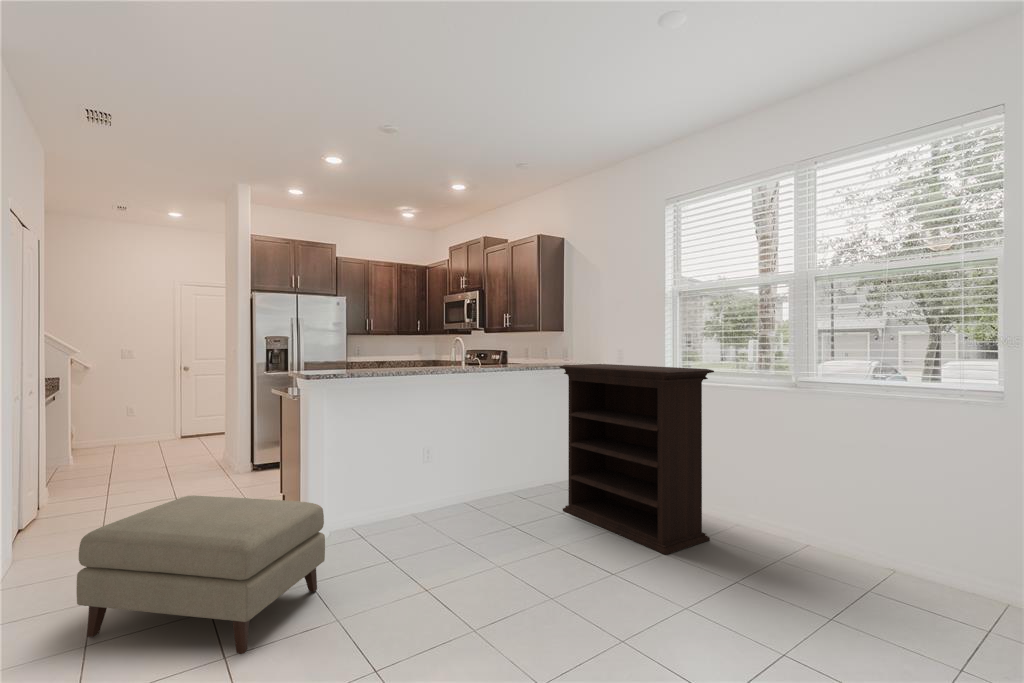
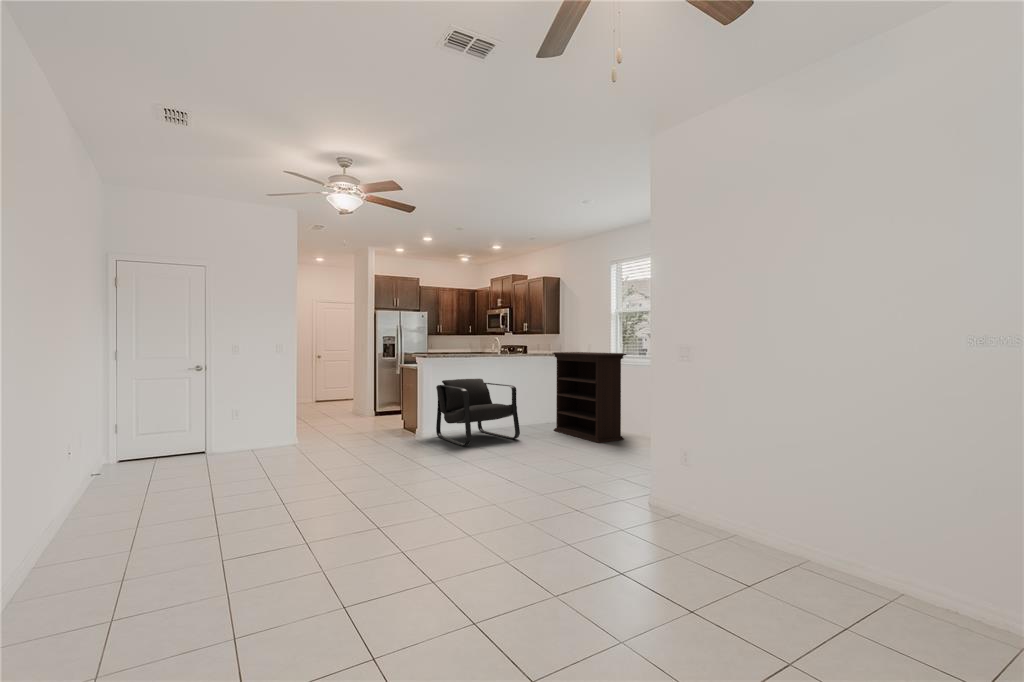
armchair: none [333,417,503,579] -> present [436,379,520,446]
ottoman: present [76,496,325,654] -> none [350,407,440,459]

